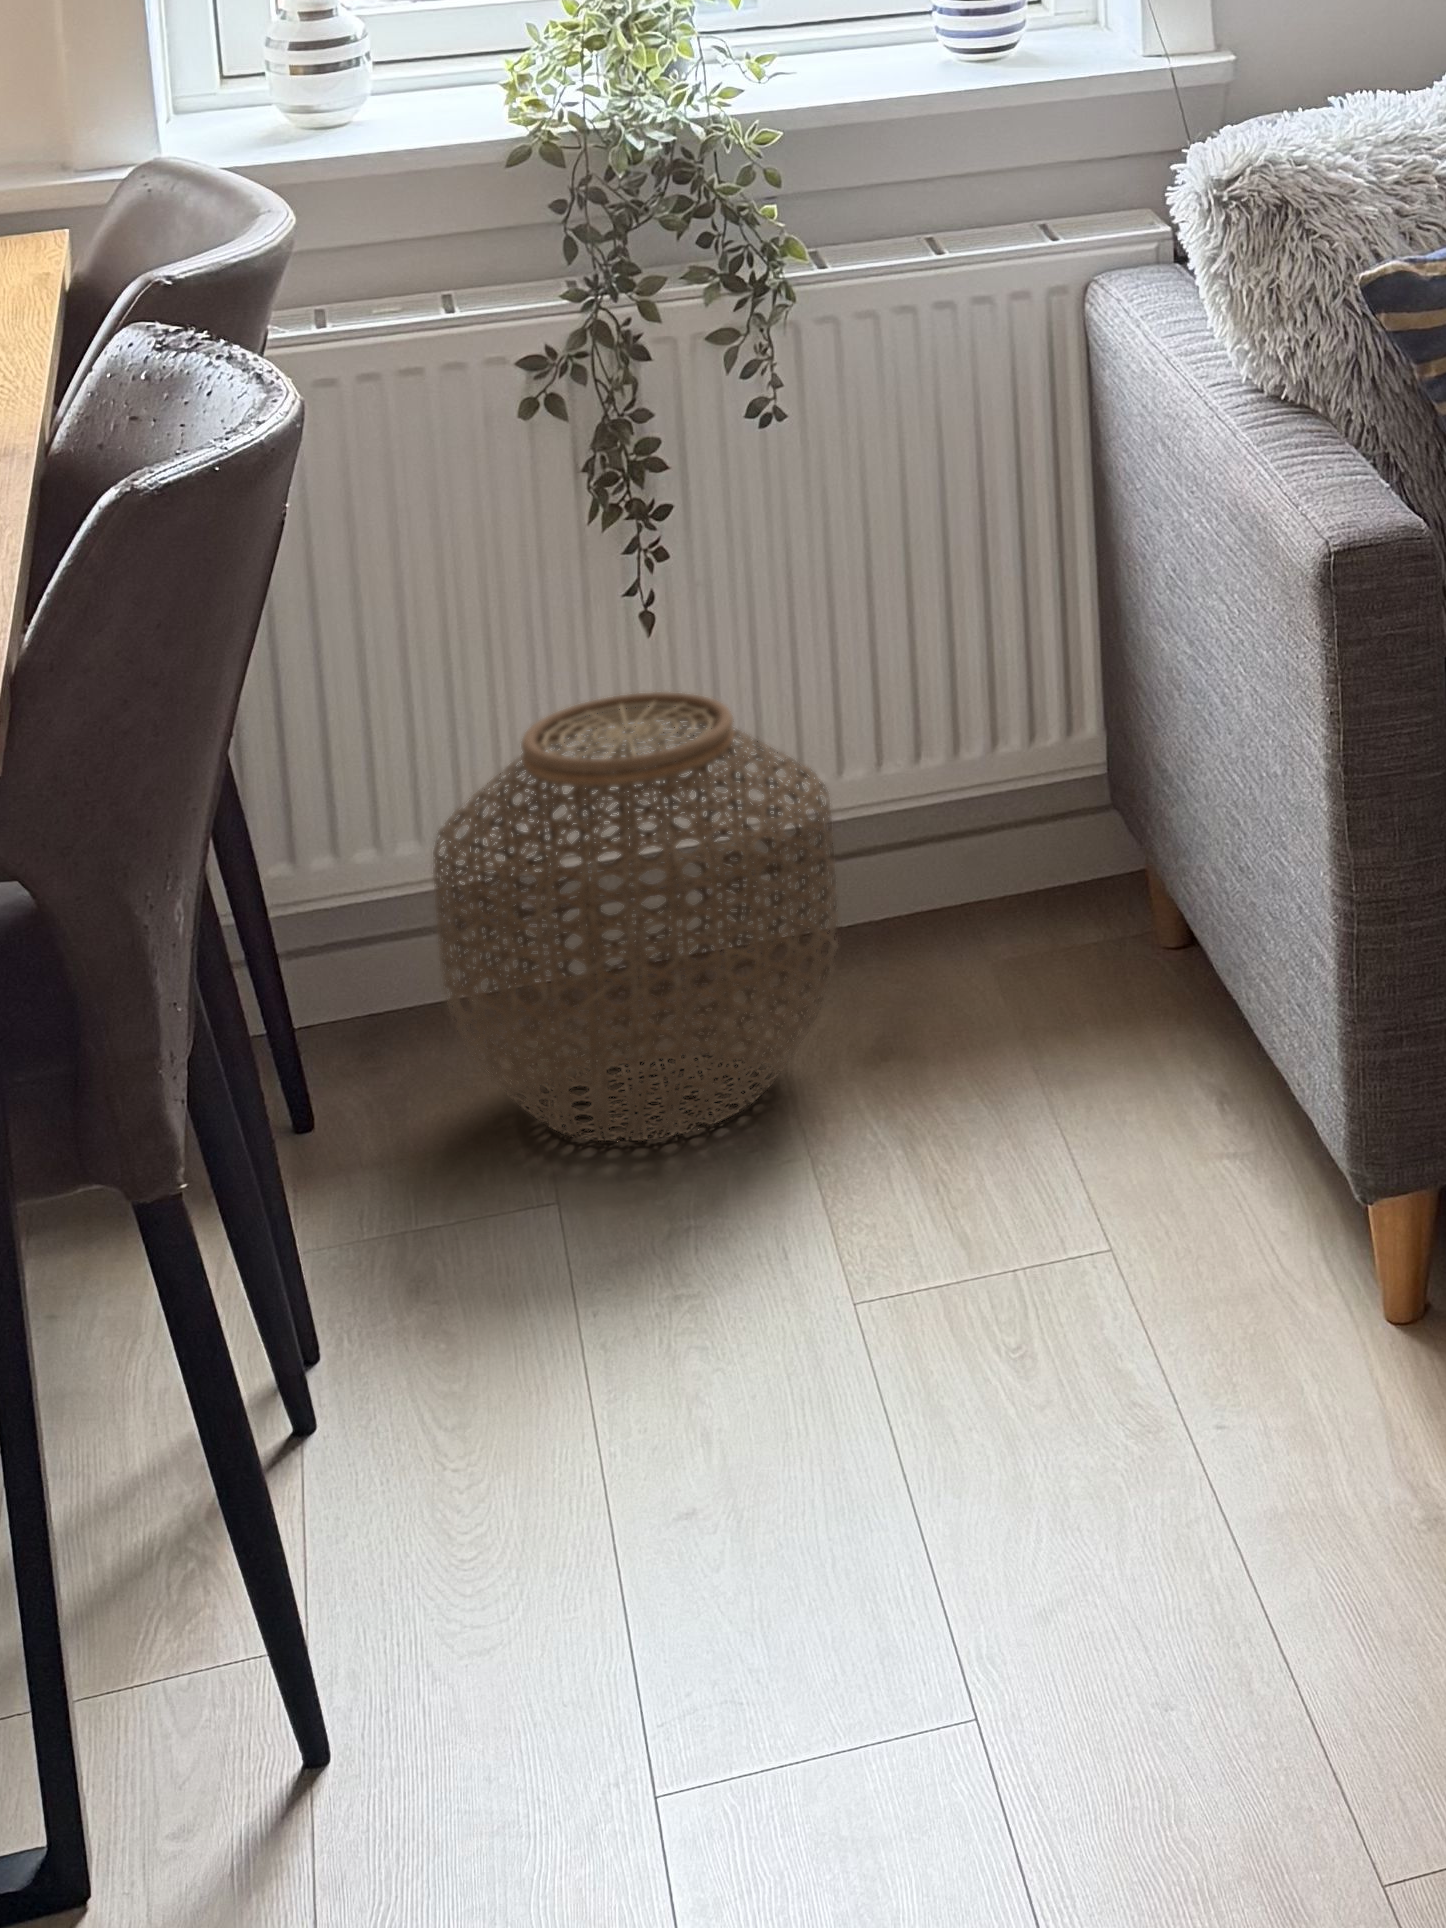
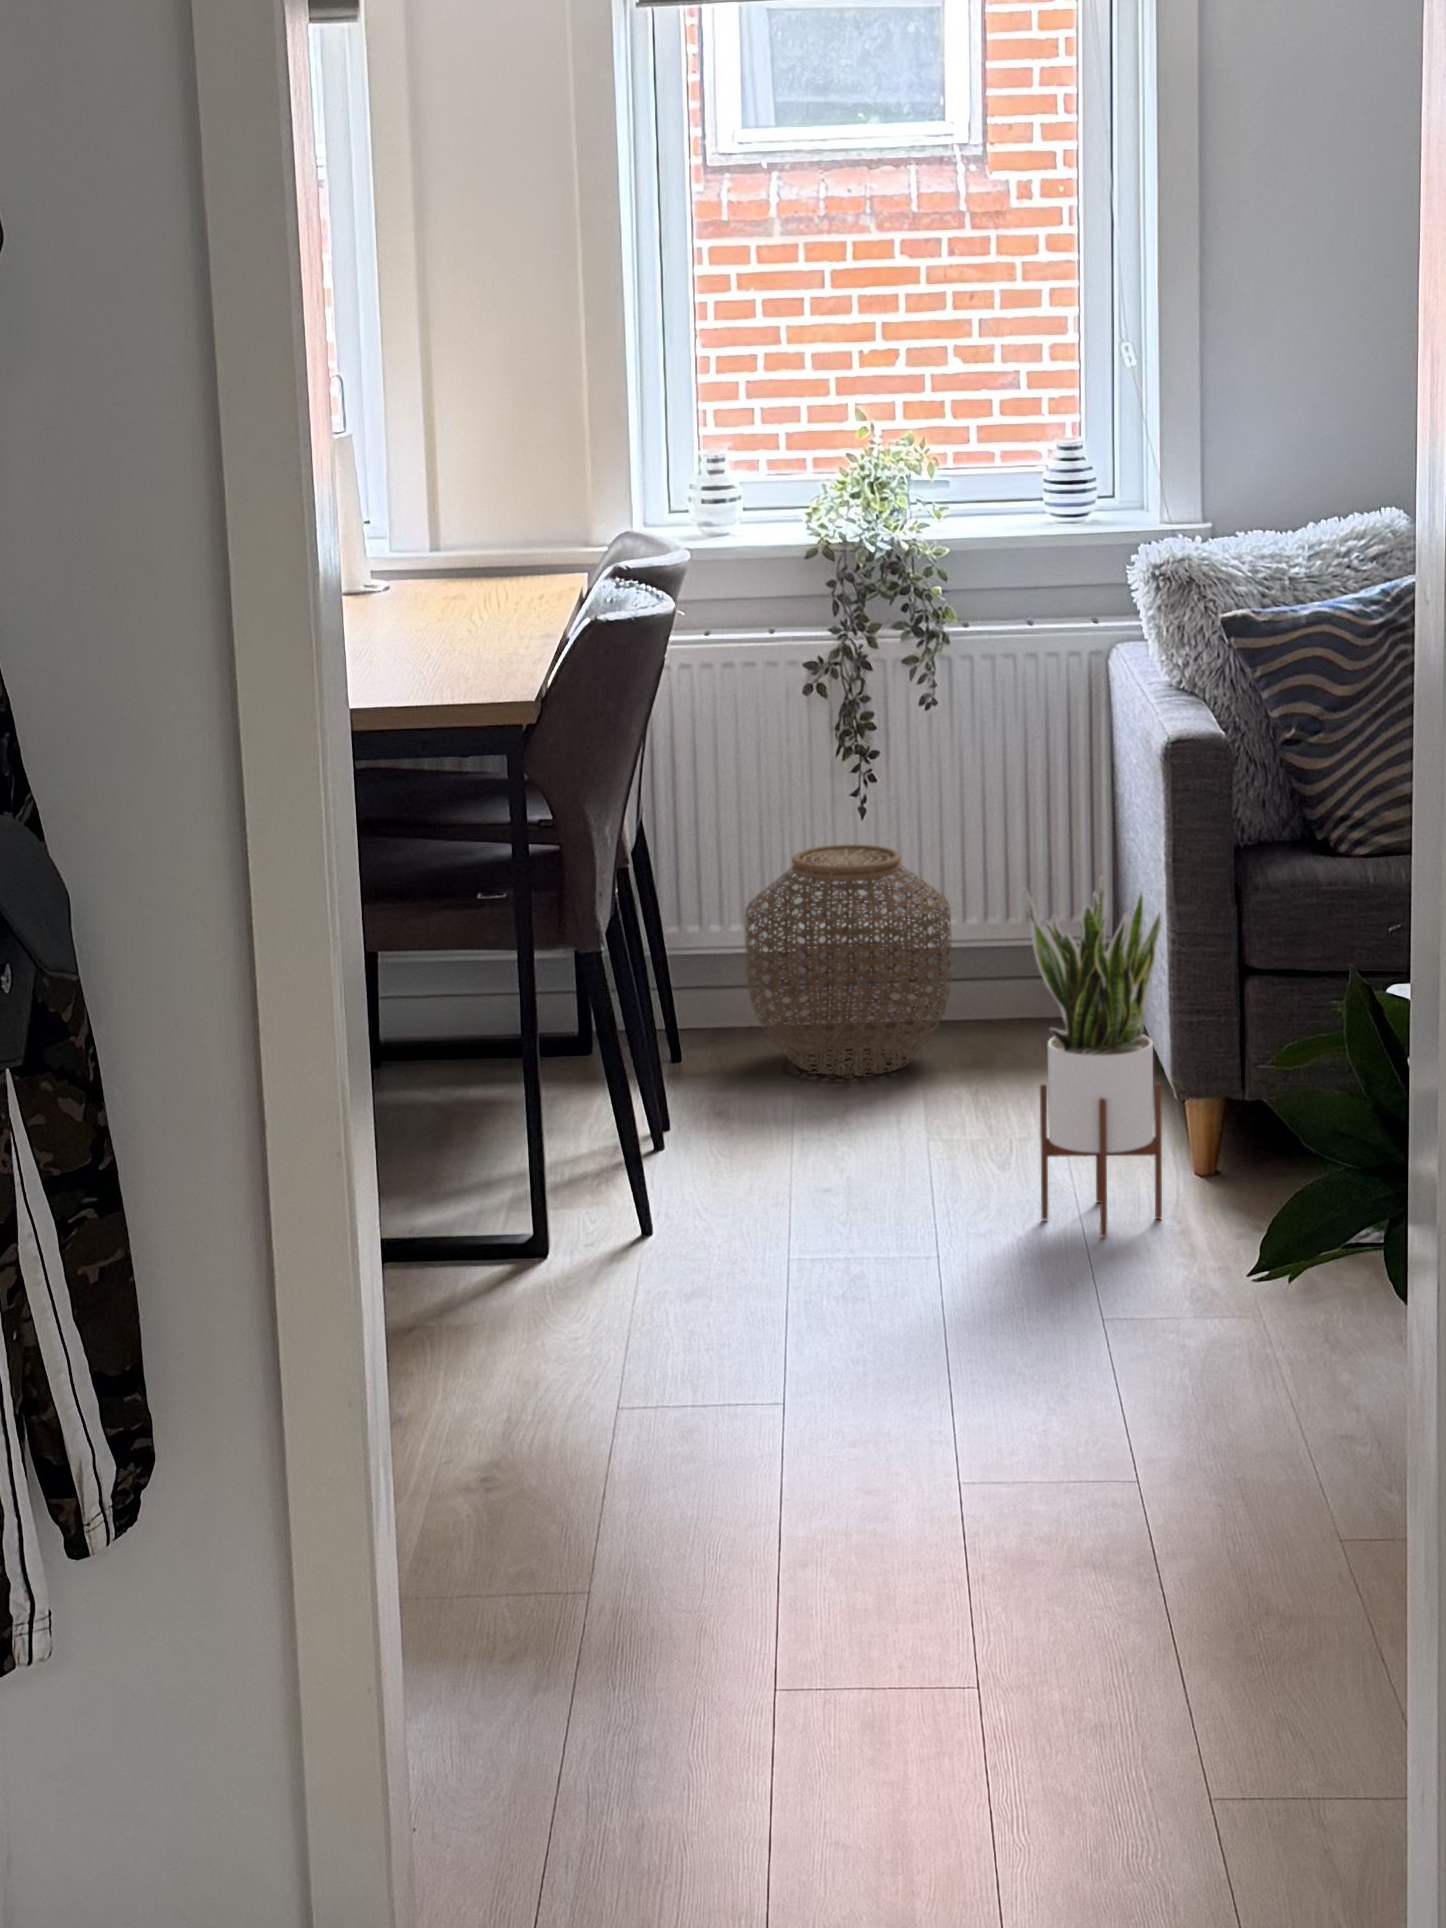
potted plant: none [1090,837,1374,1544] -> present [1022,876,1162,1237]

